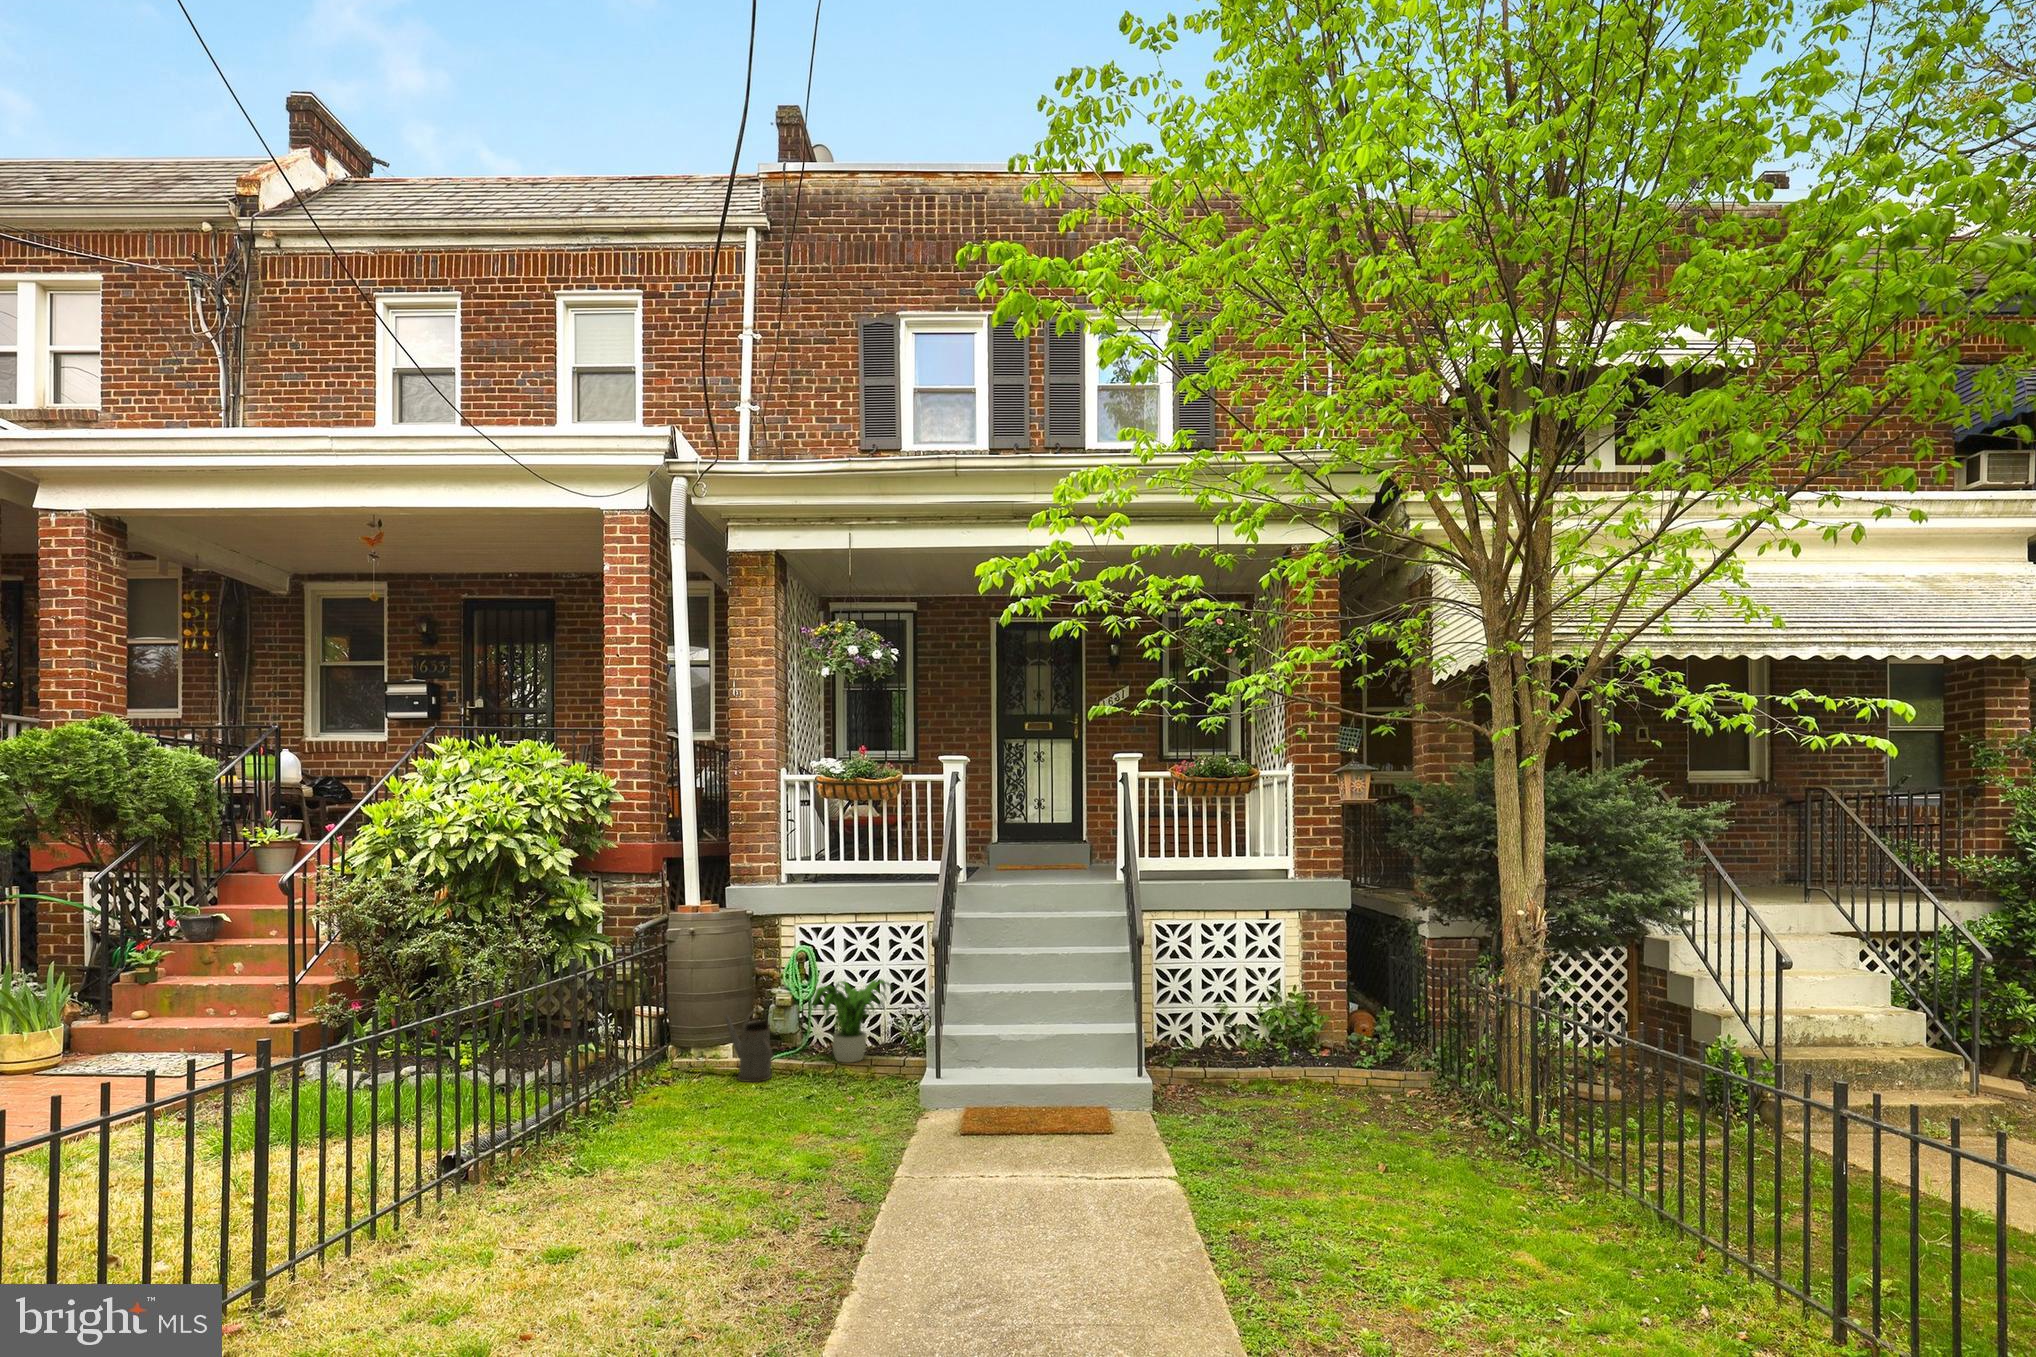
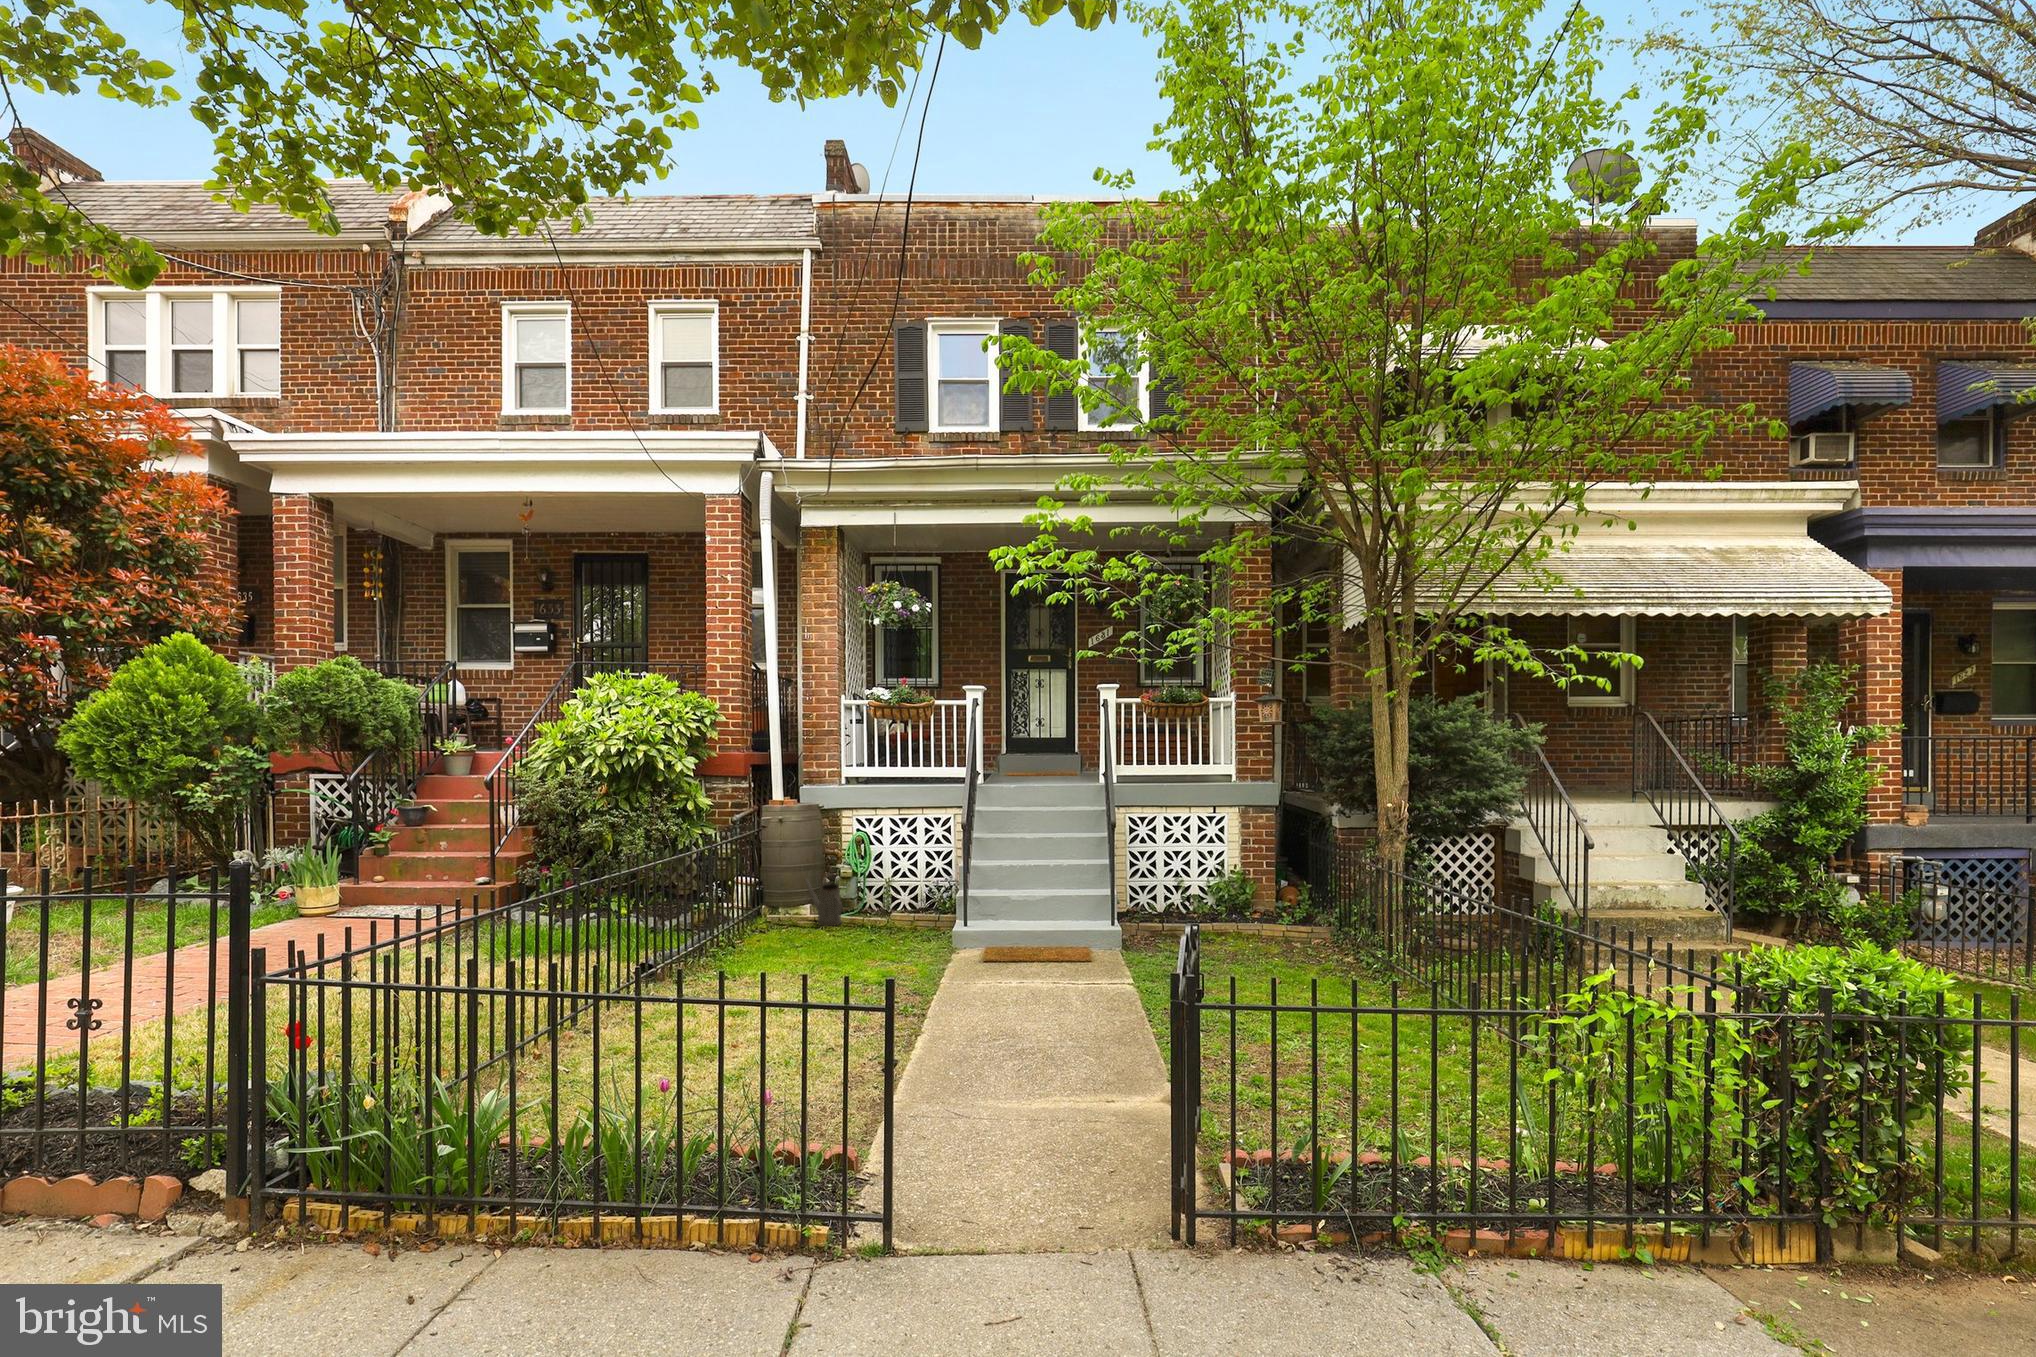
potted plant: present [813,979,894,1063] -> none [870,857,930,916]

